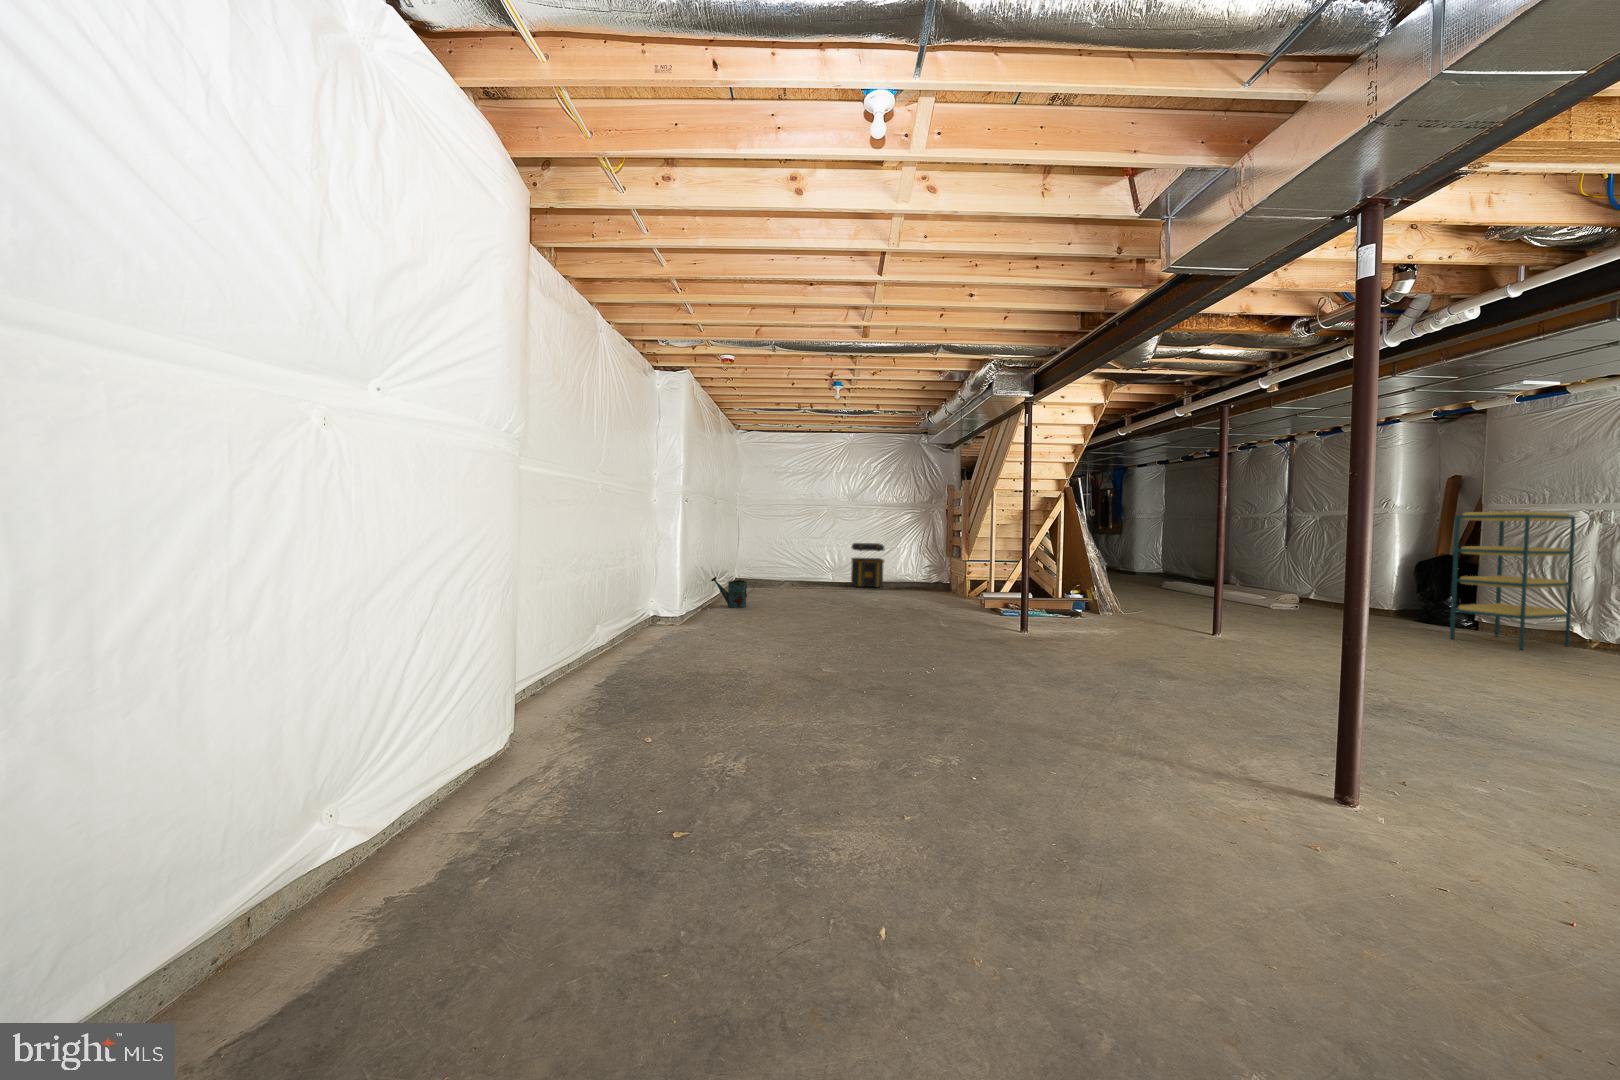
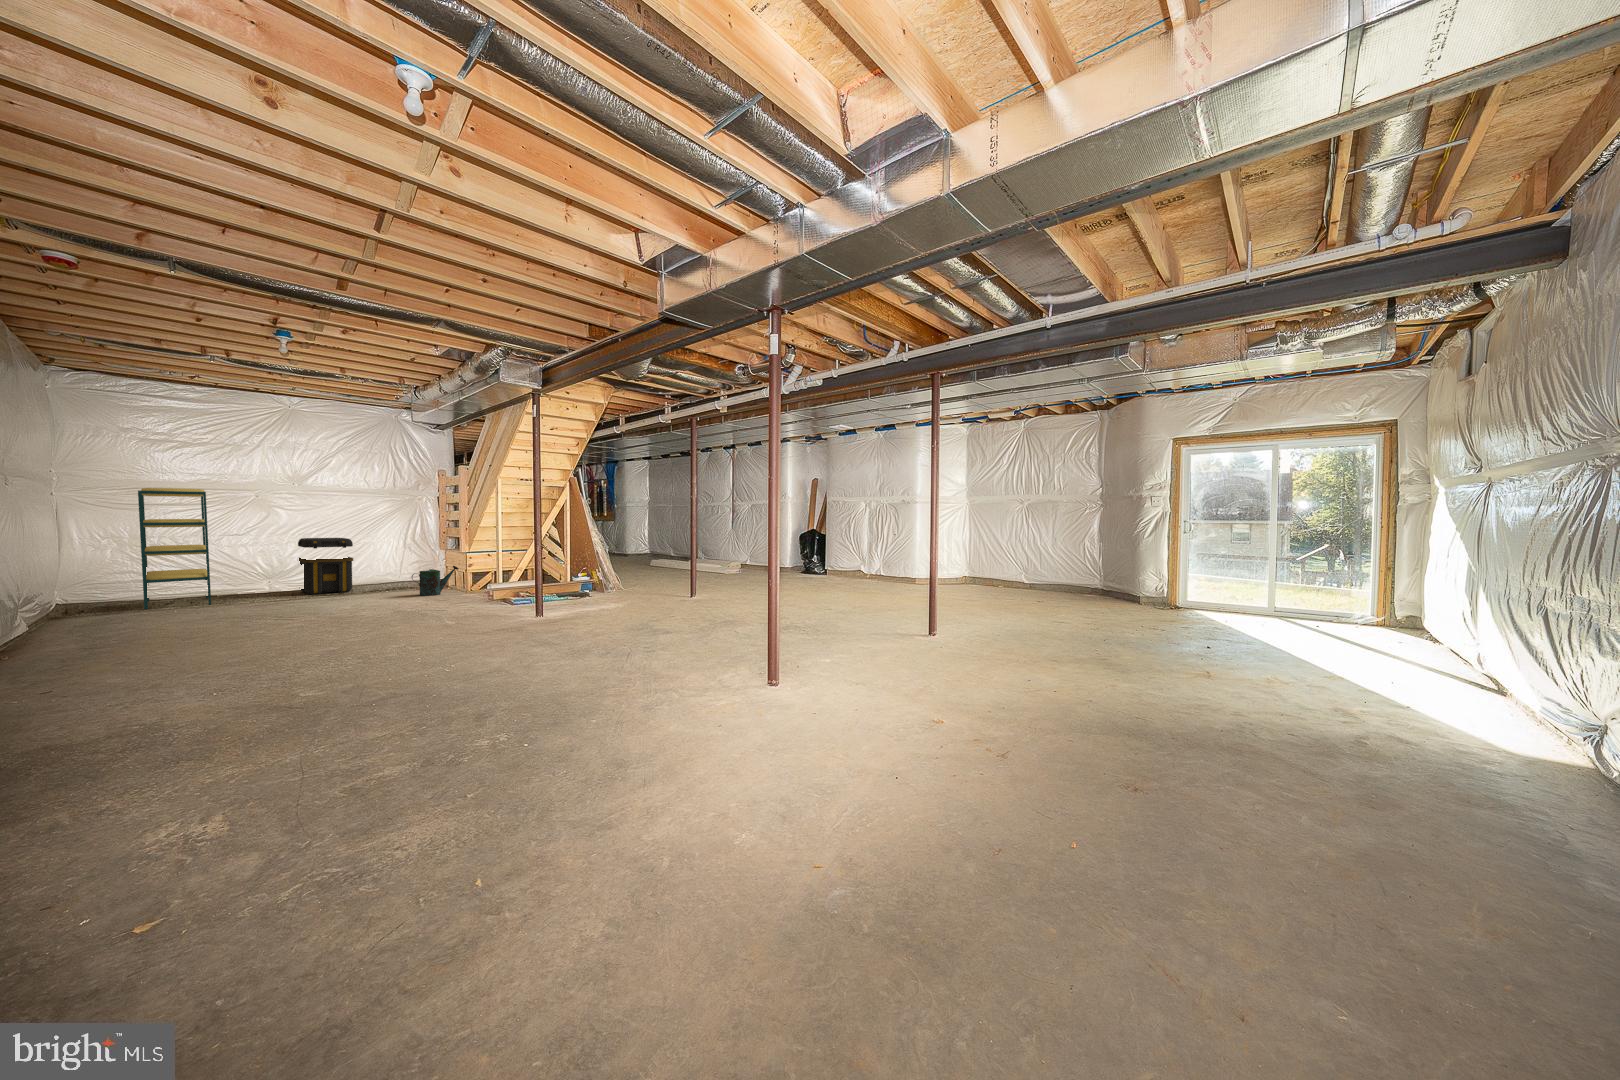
shelving unit: present [1450,511,1575,650] -> present [138,488,211,609]
watering can: present [711,577,753,608] -> present [412,566,458,596]

